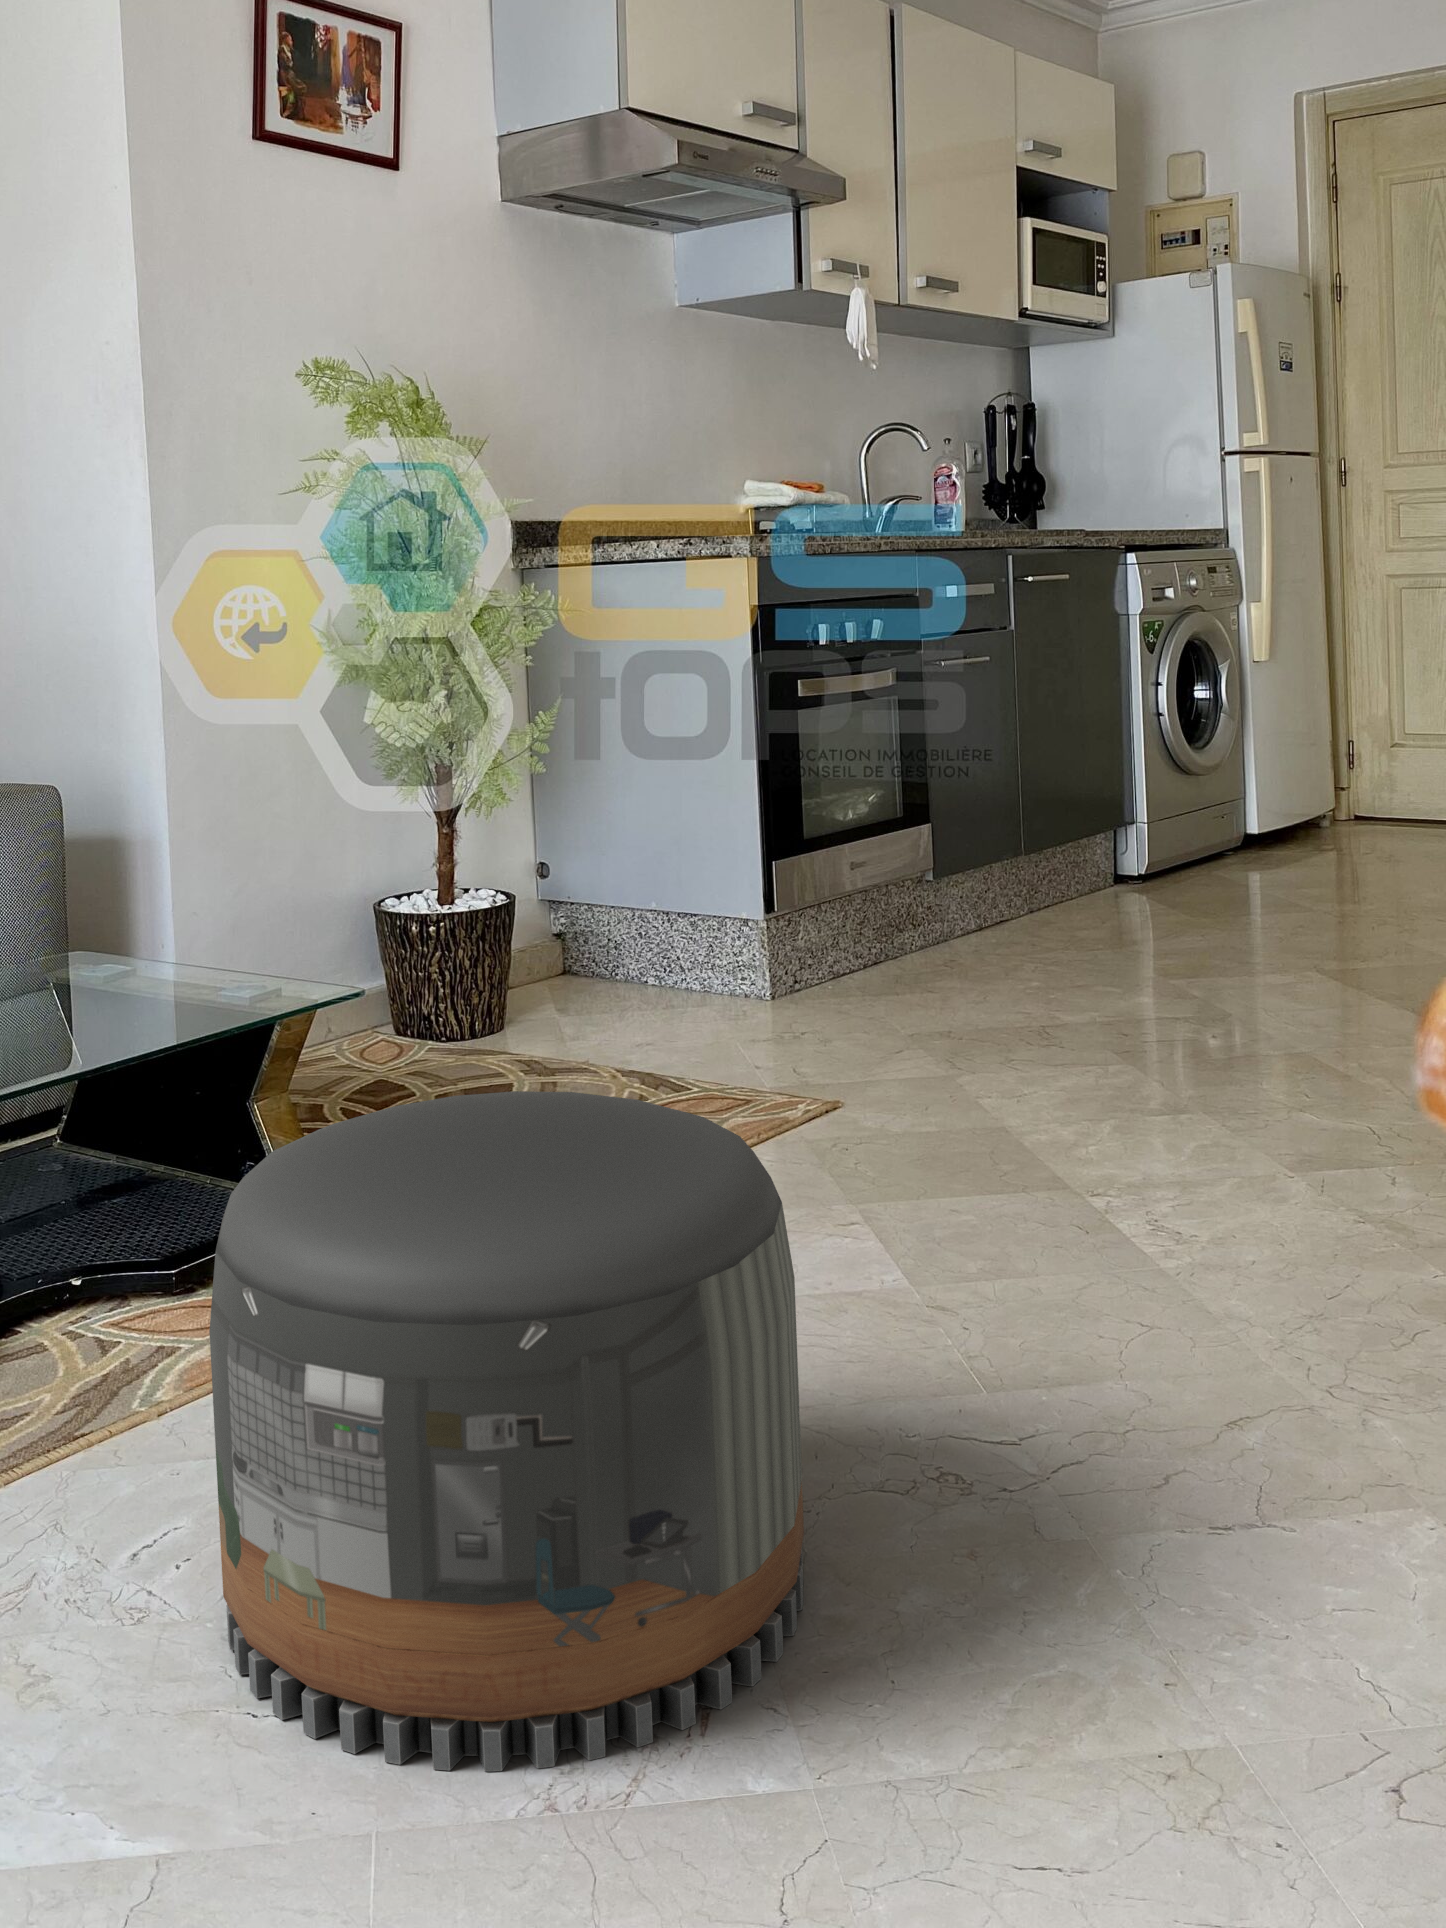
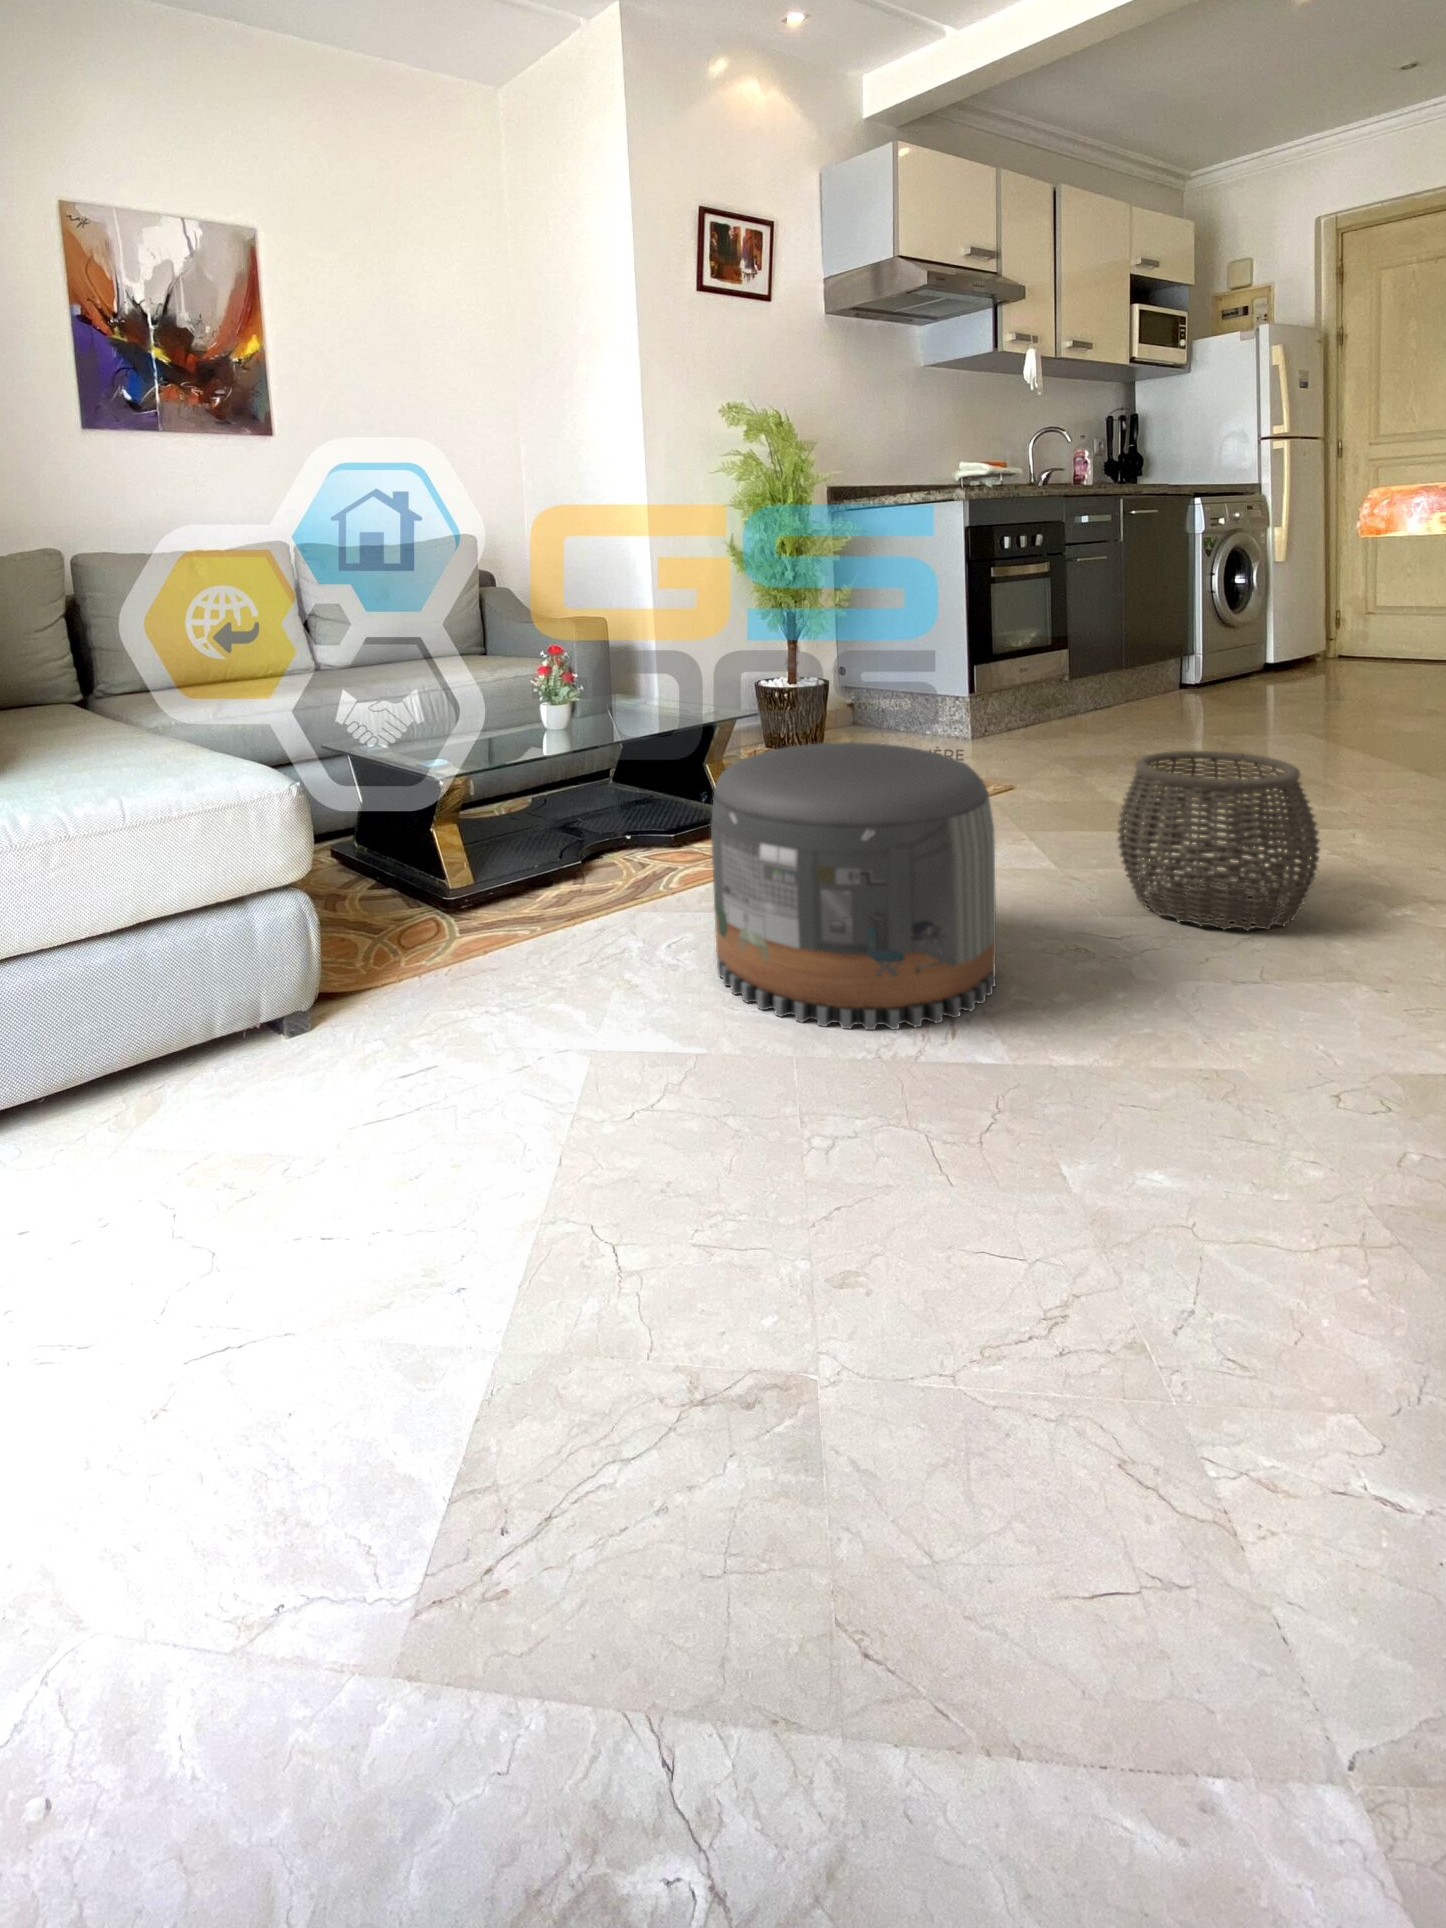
woven basket: none [1023,1059,1364,1419] -> present [1117,751,1320,931]

